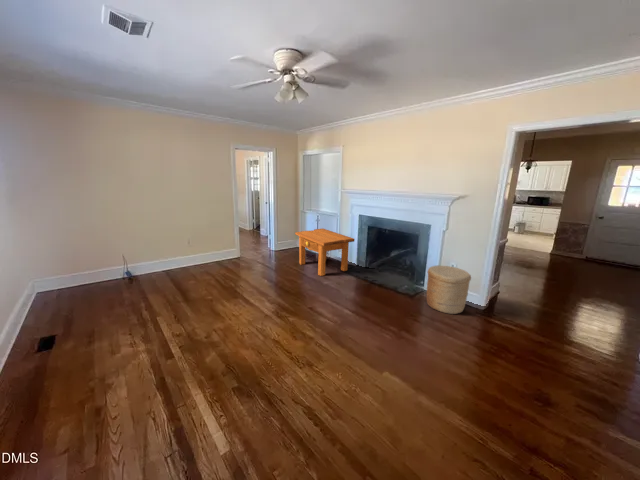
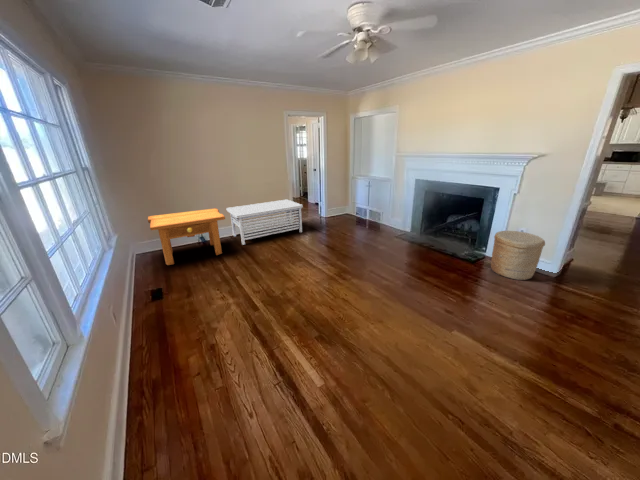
side table: present [295,228,355,276] -> present [148,208,225,265]
storage bench: none [160,232,246,281] -> present [227,200,303,245]

